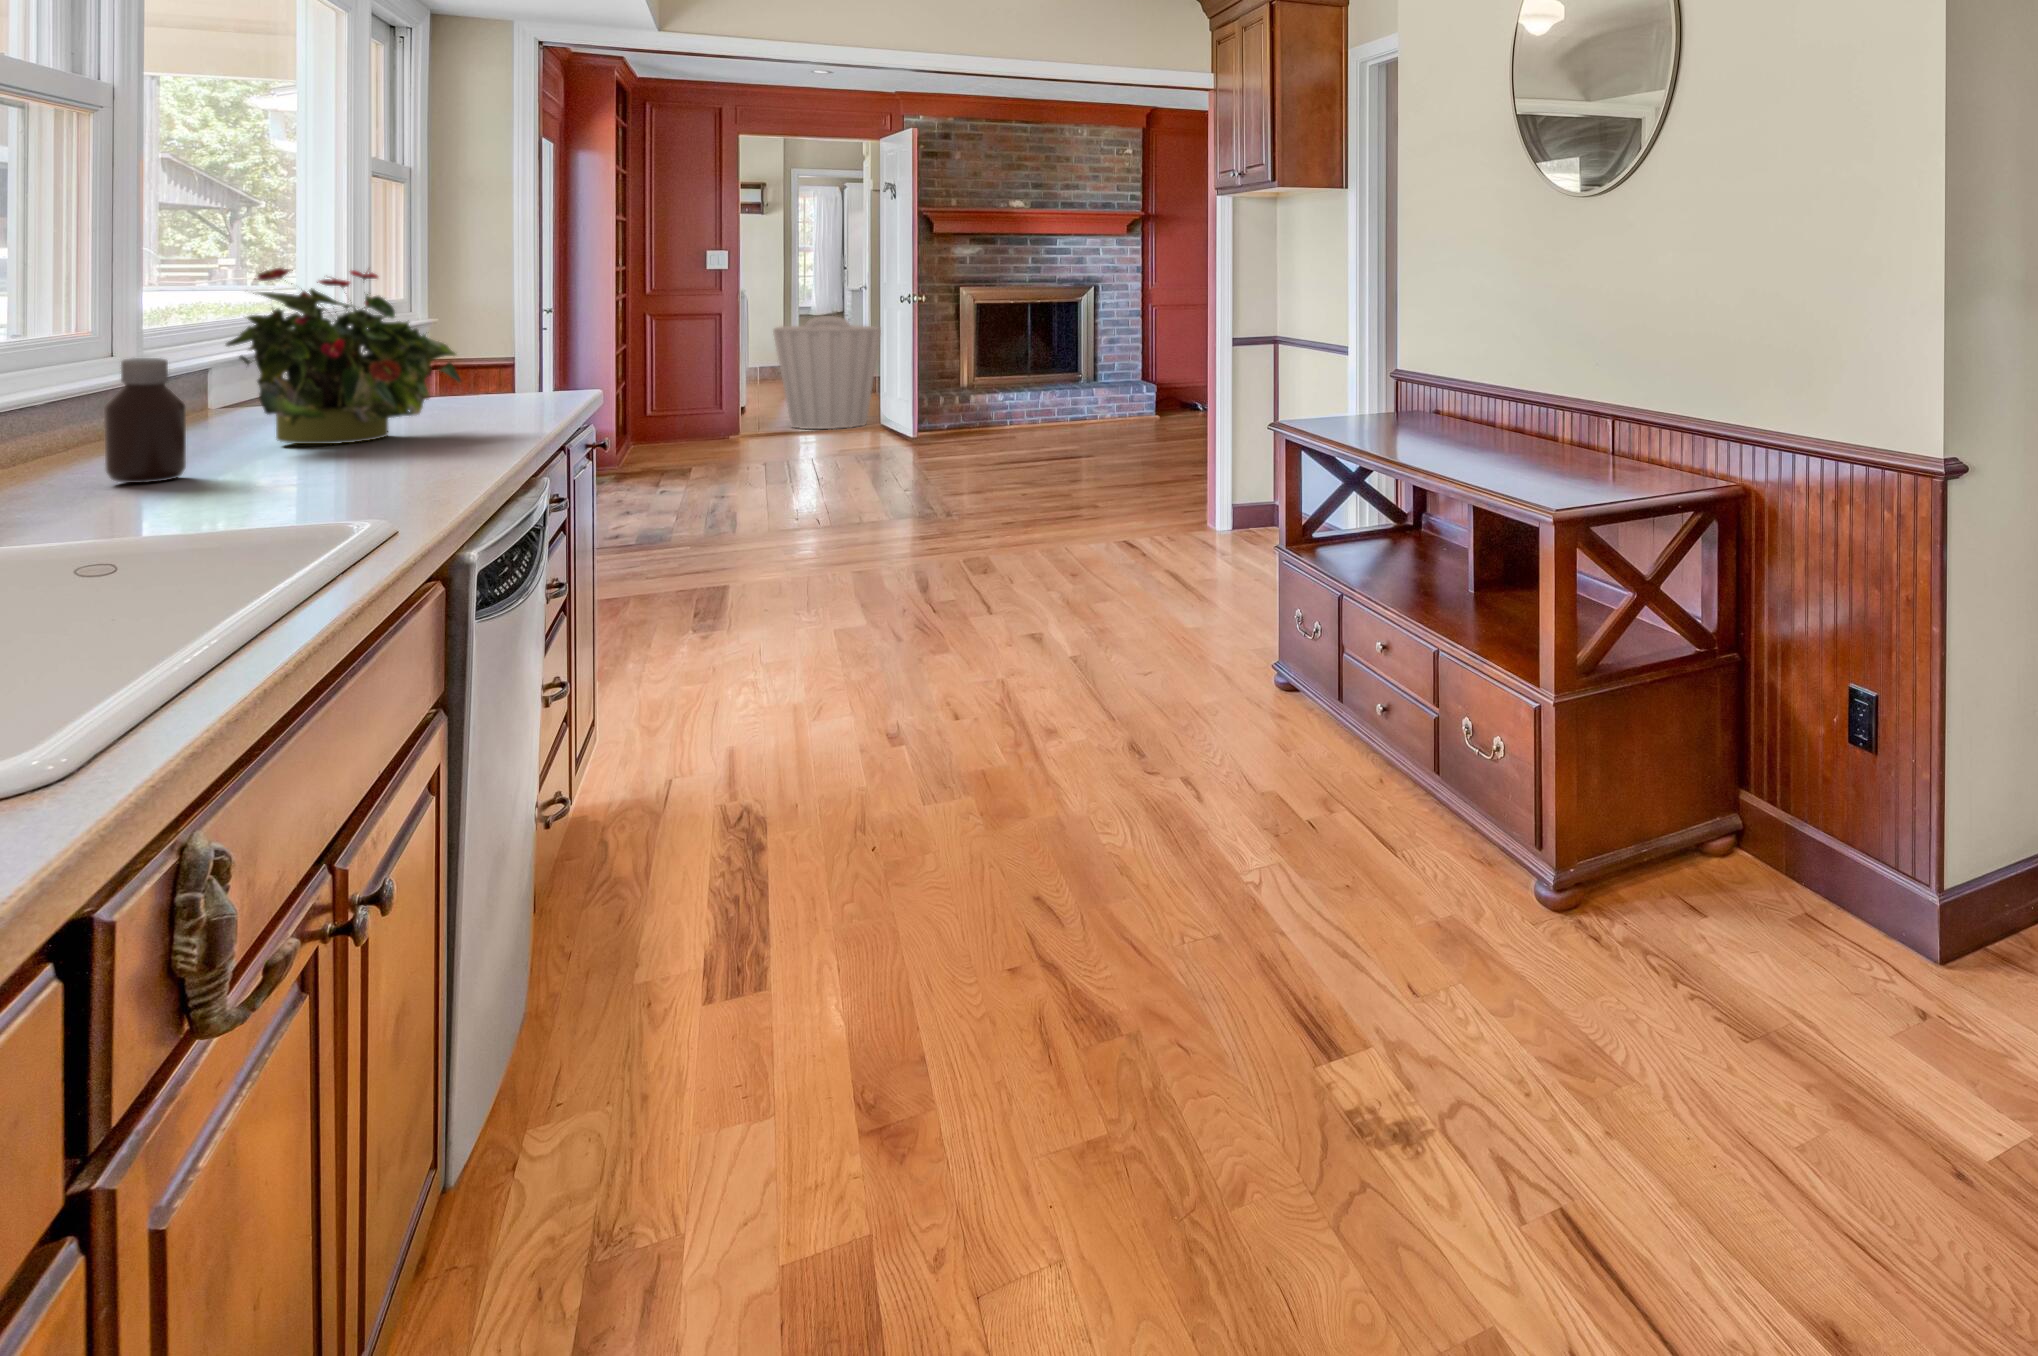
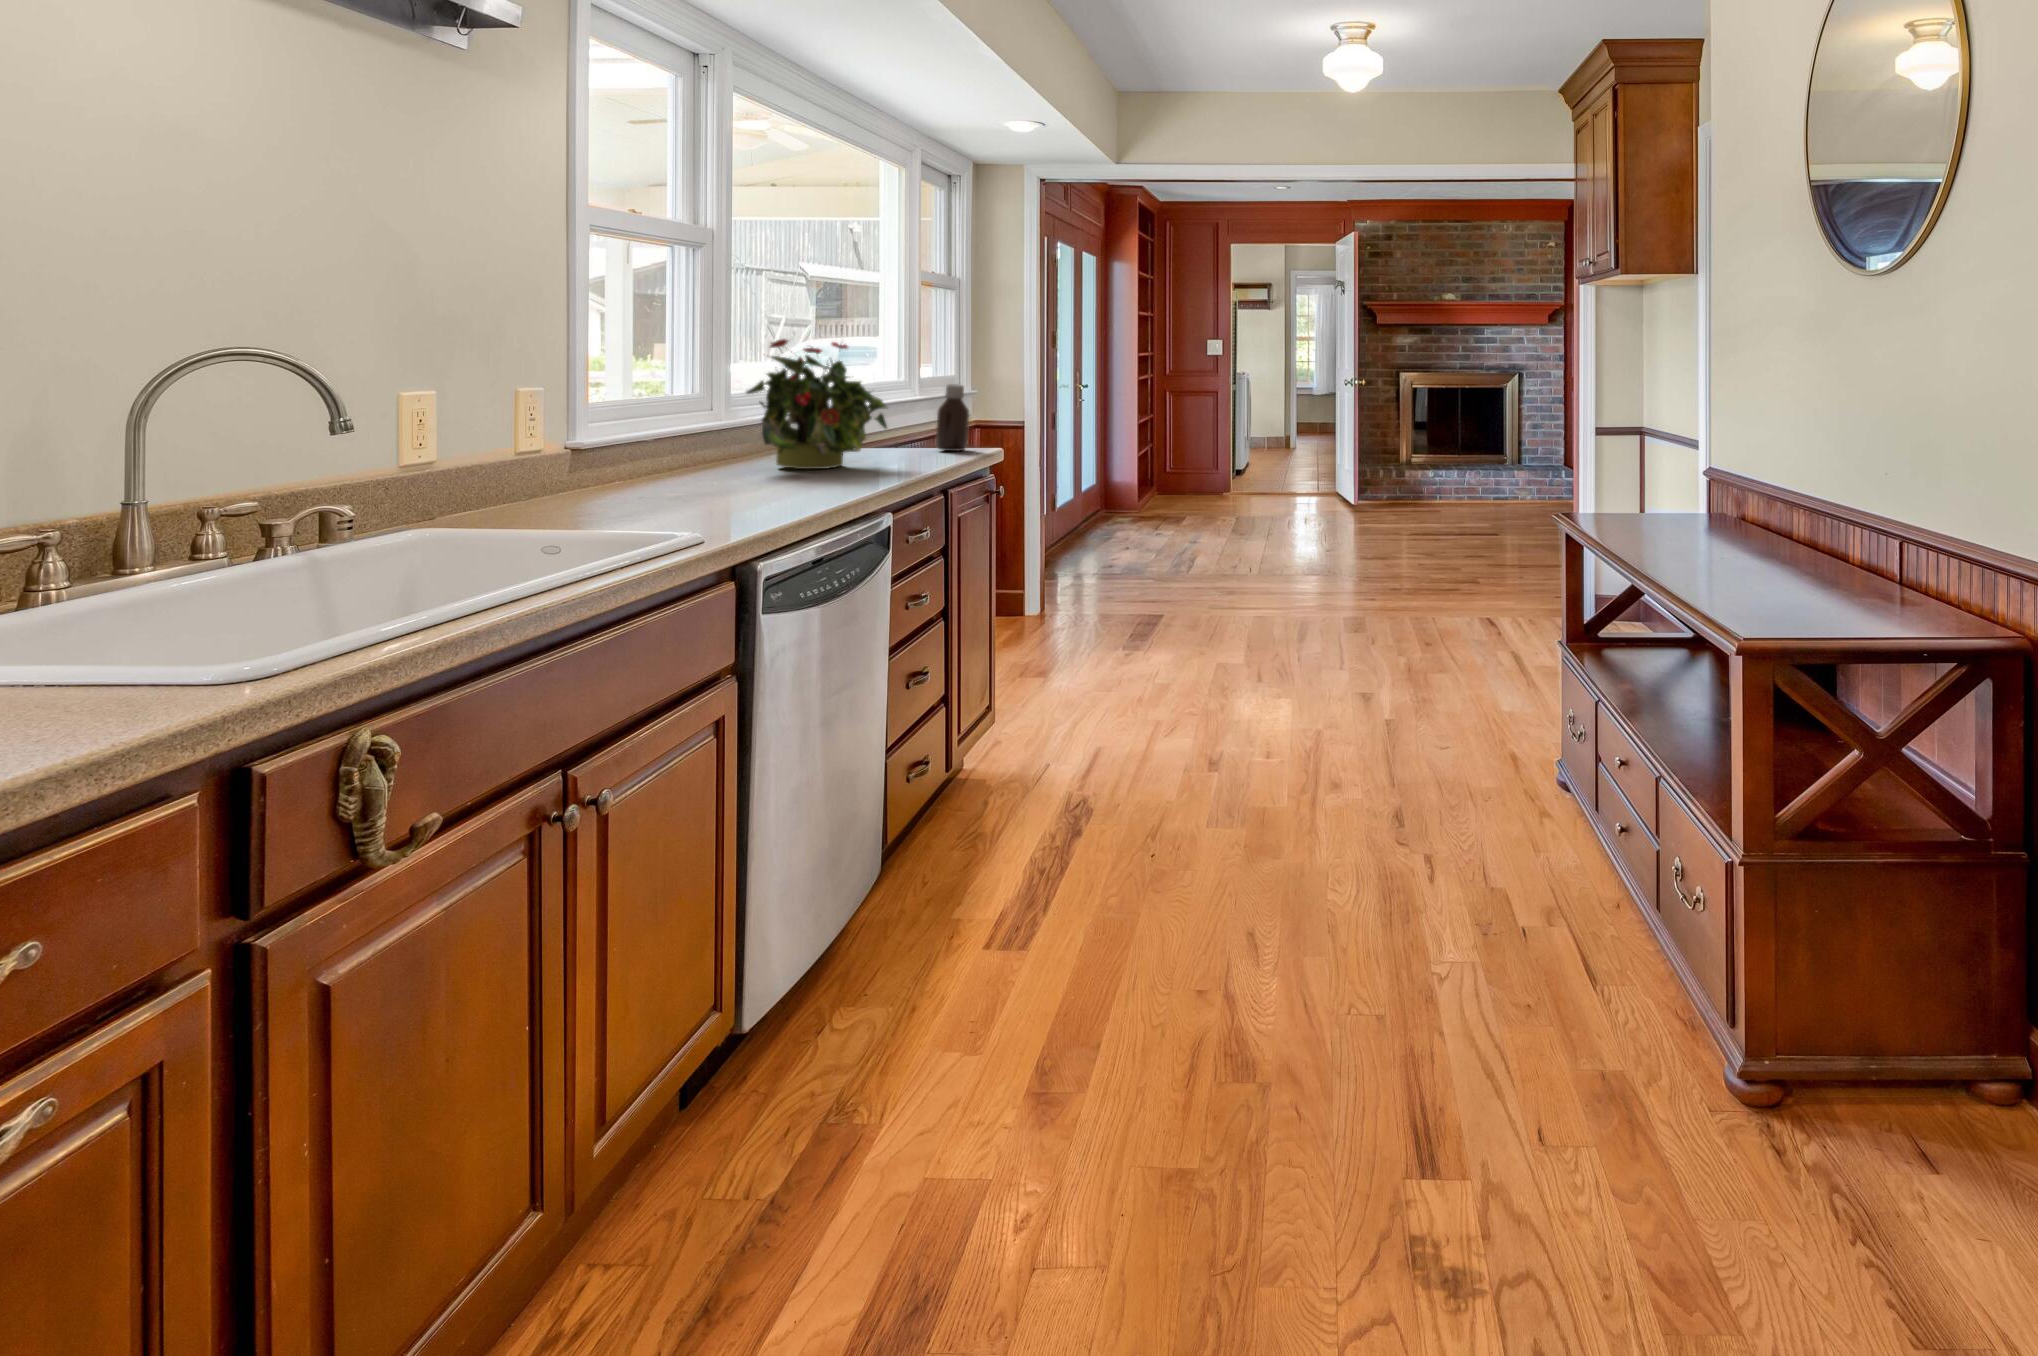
trash can: present [773,316,881,429] -> none [1252,393,1336,492]
bottle: present [104,358,186,483] -> present [936,384,969,451]

